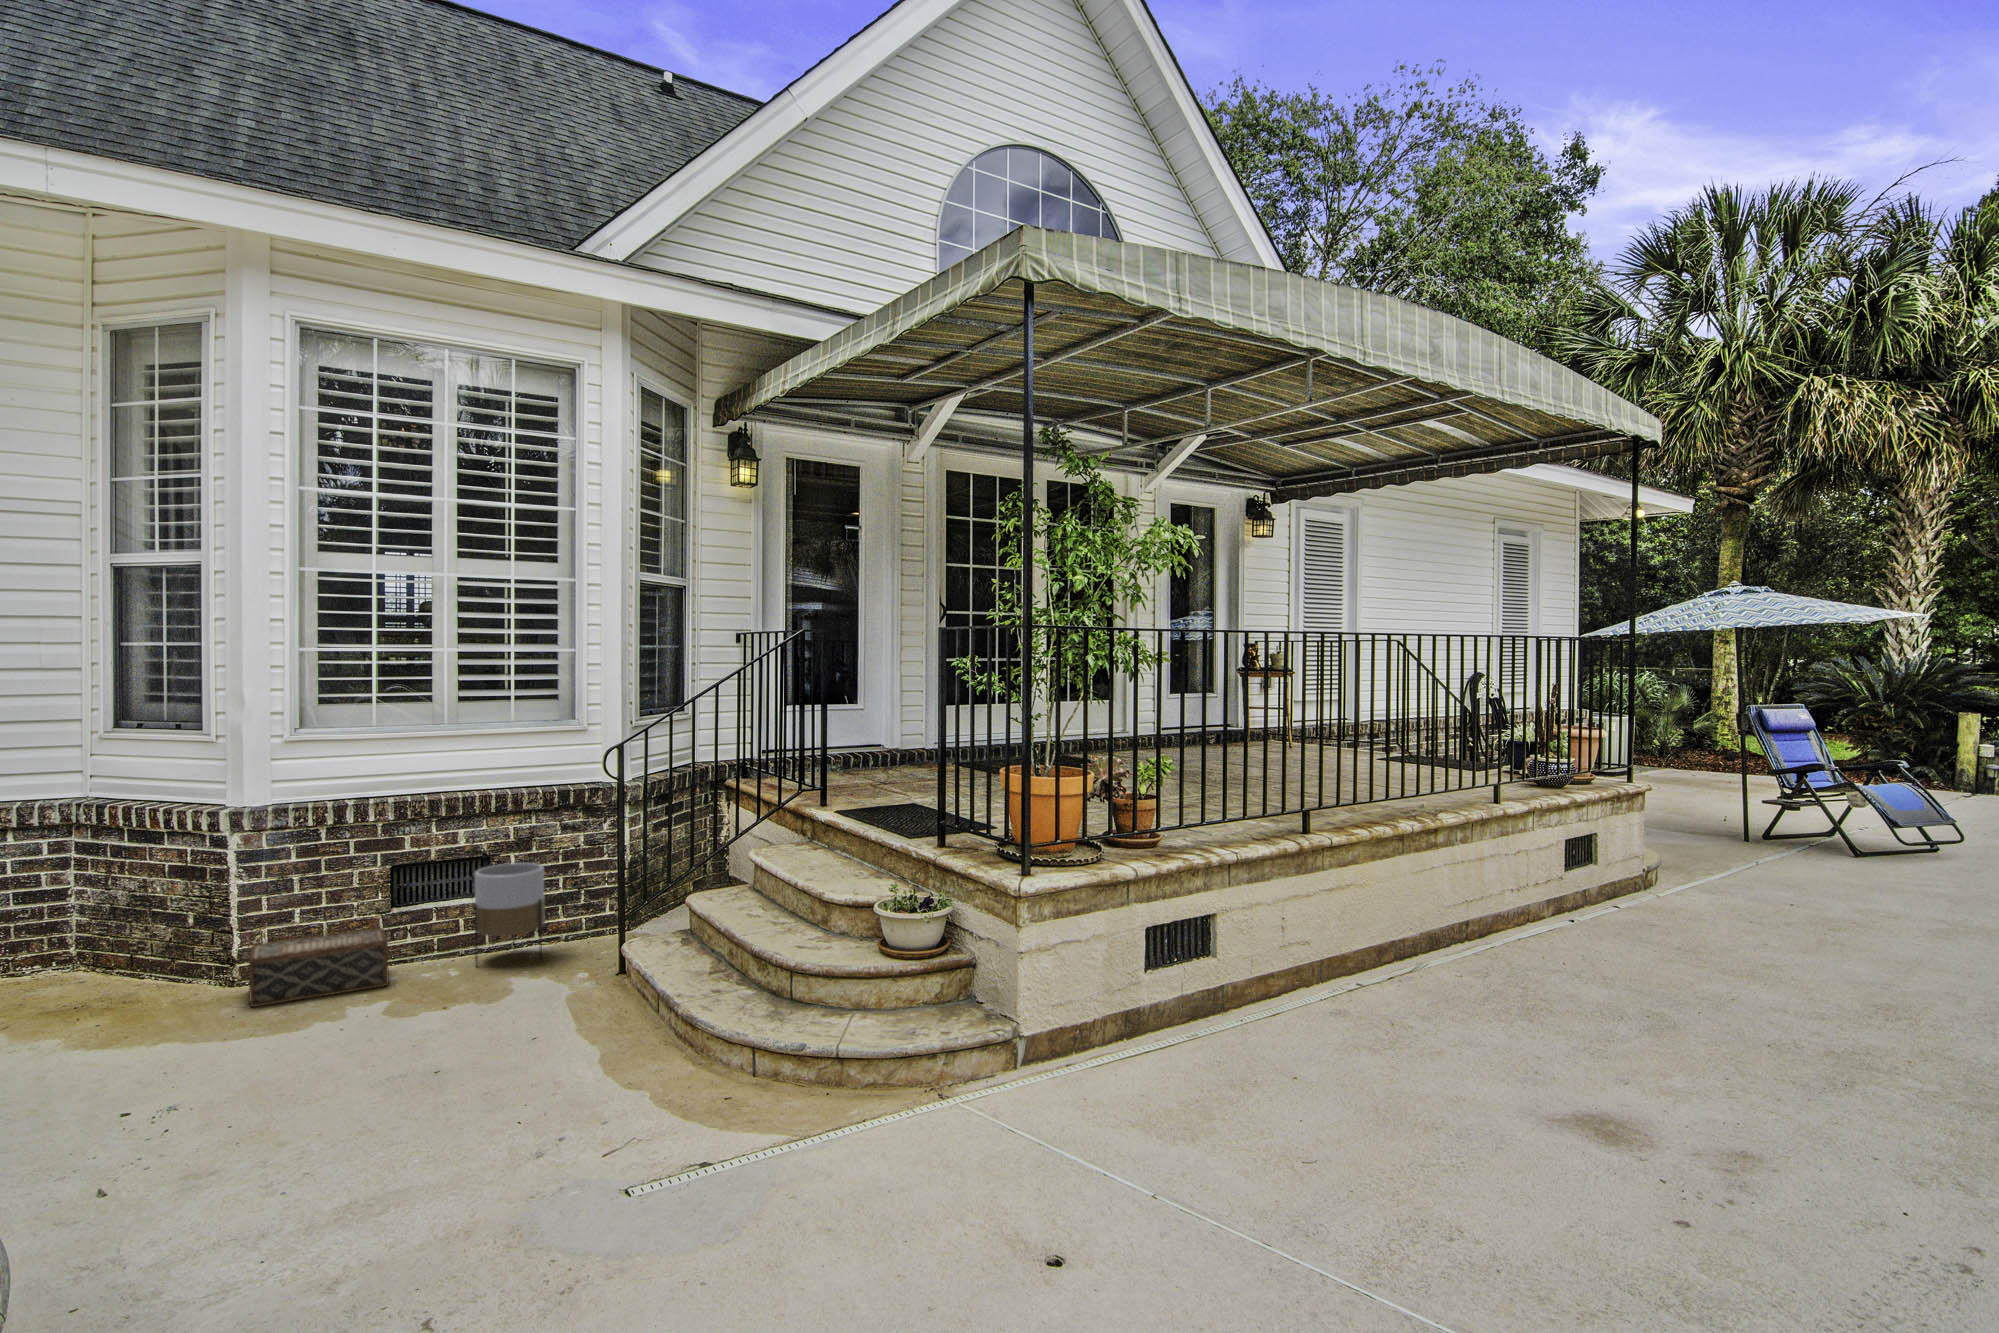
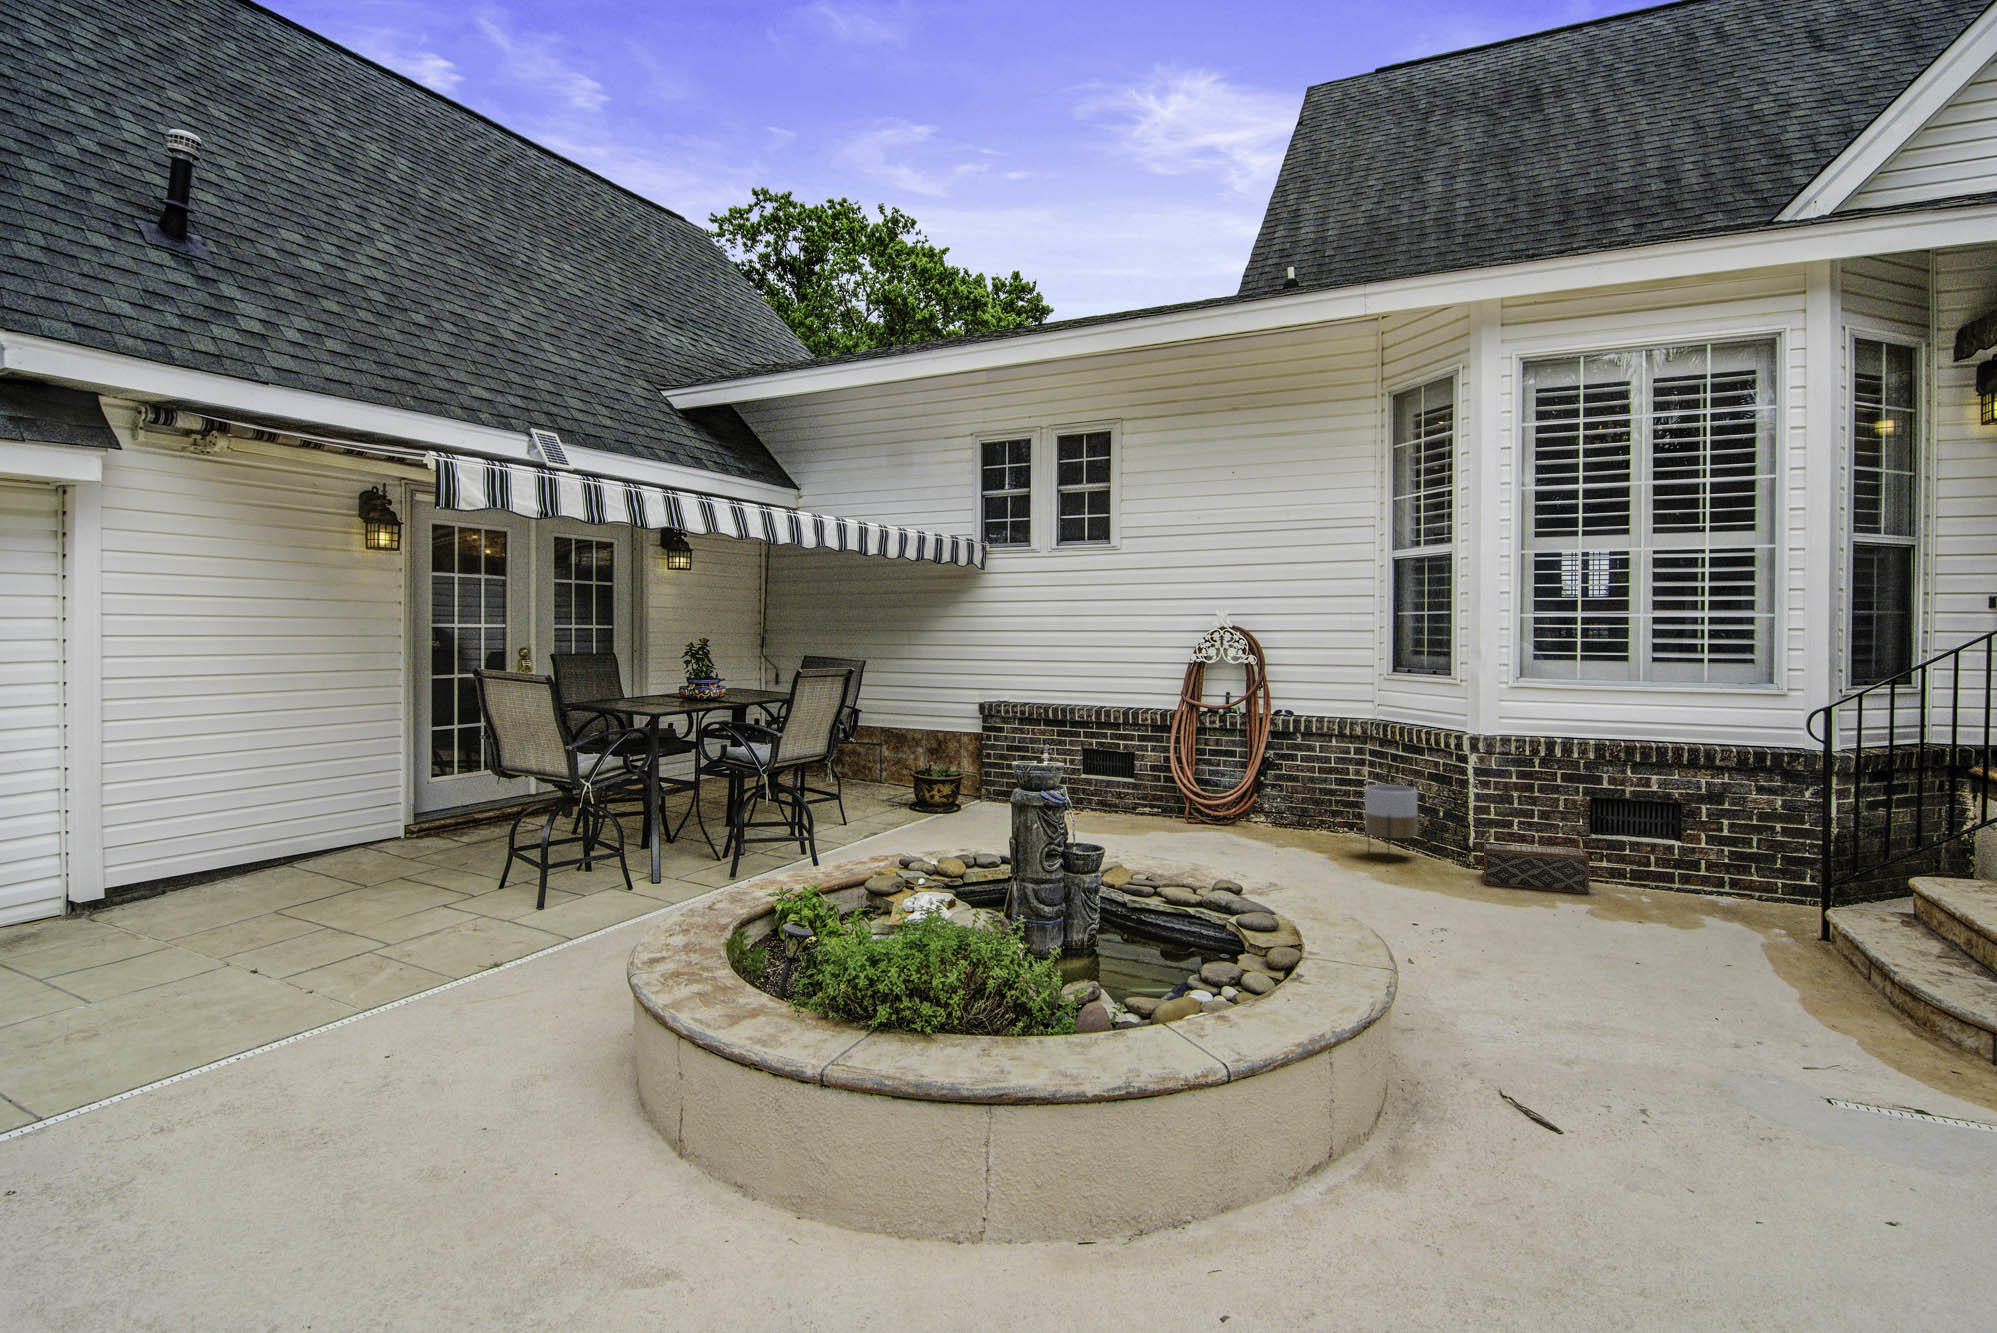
planter: present [475,863,545,966] -> present [1365,785,1418,851]

